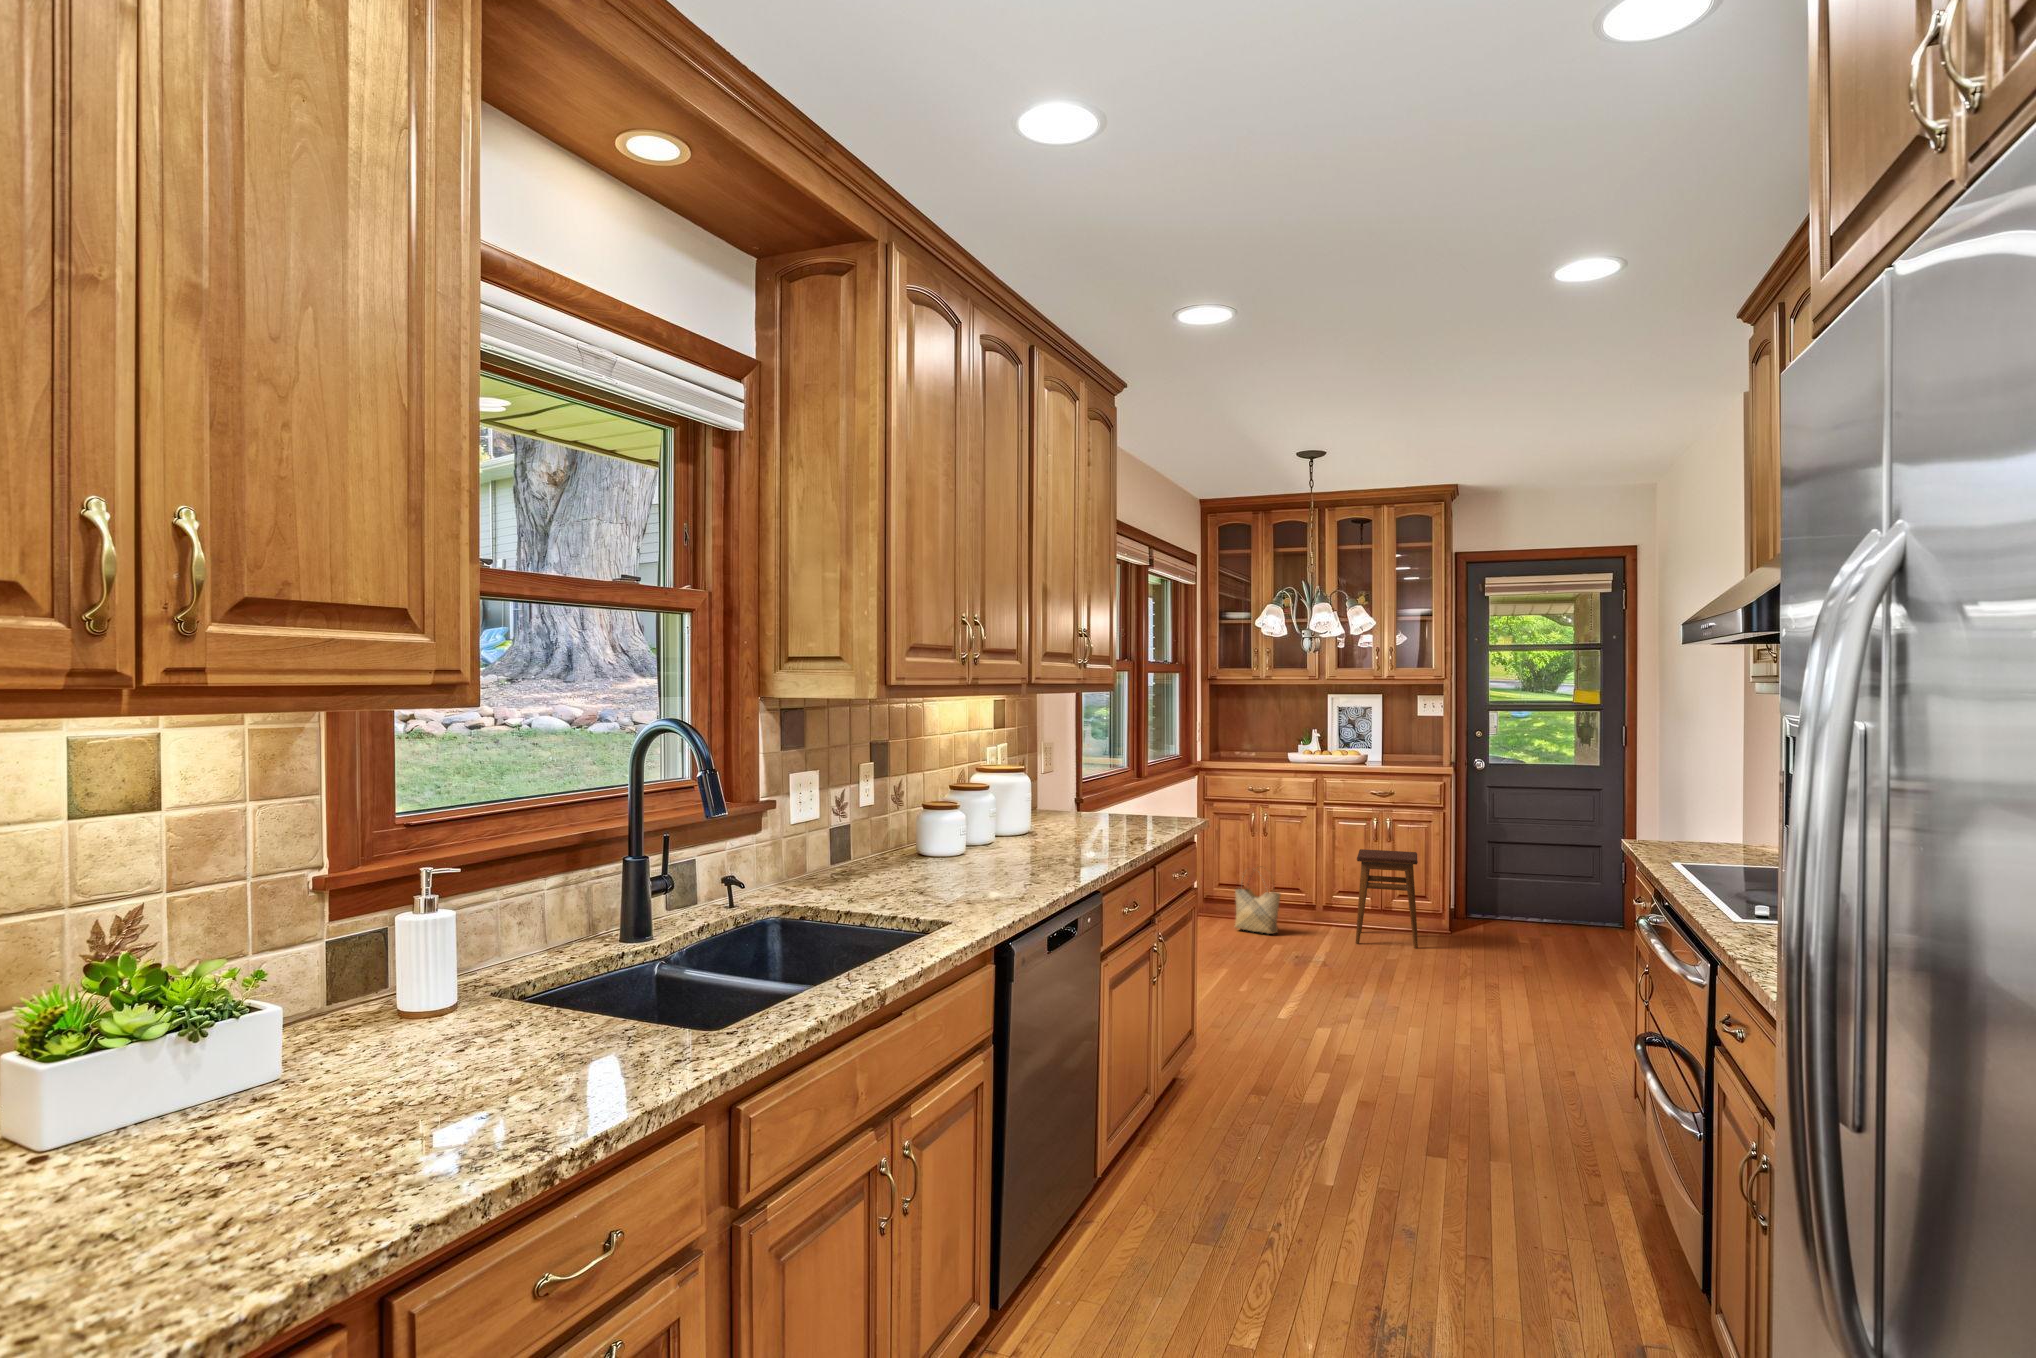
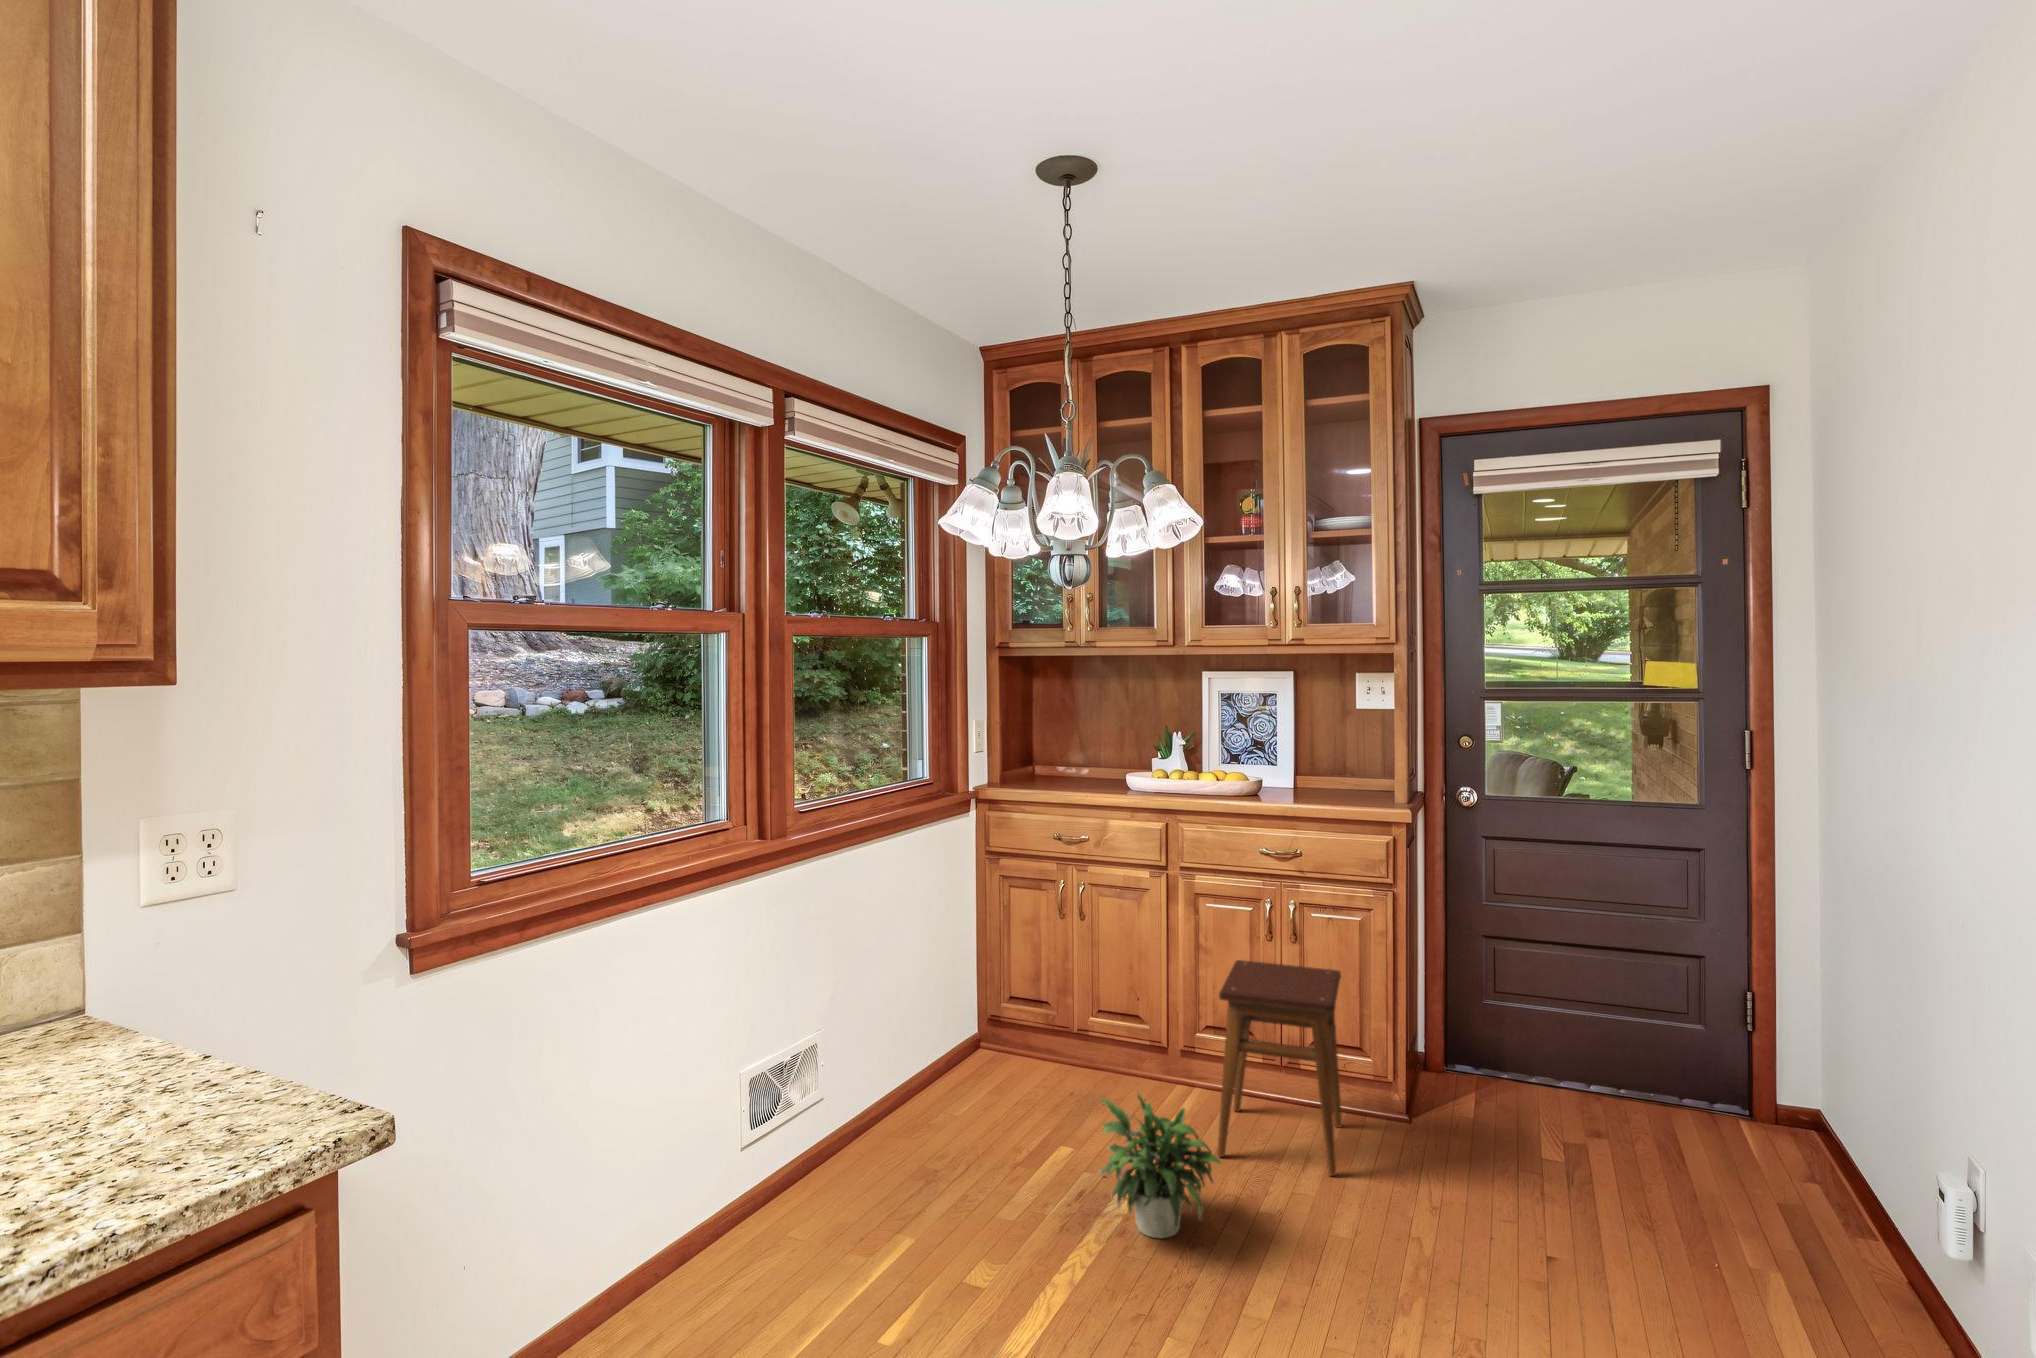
woven basket: present [1235,875,1281,934] -> none [1009,987,1089,1119]
potted plant: none [1298,899,1369,961] -> present [1100,1094,1222,1238]

